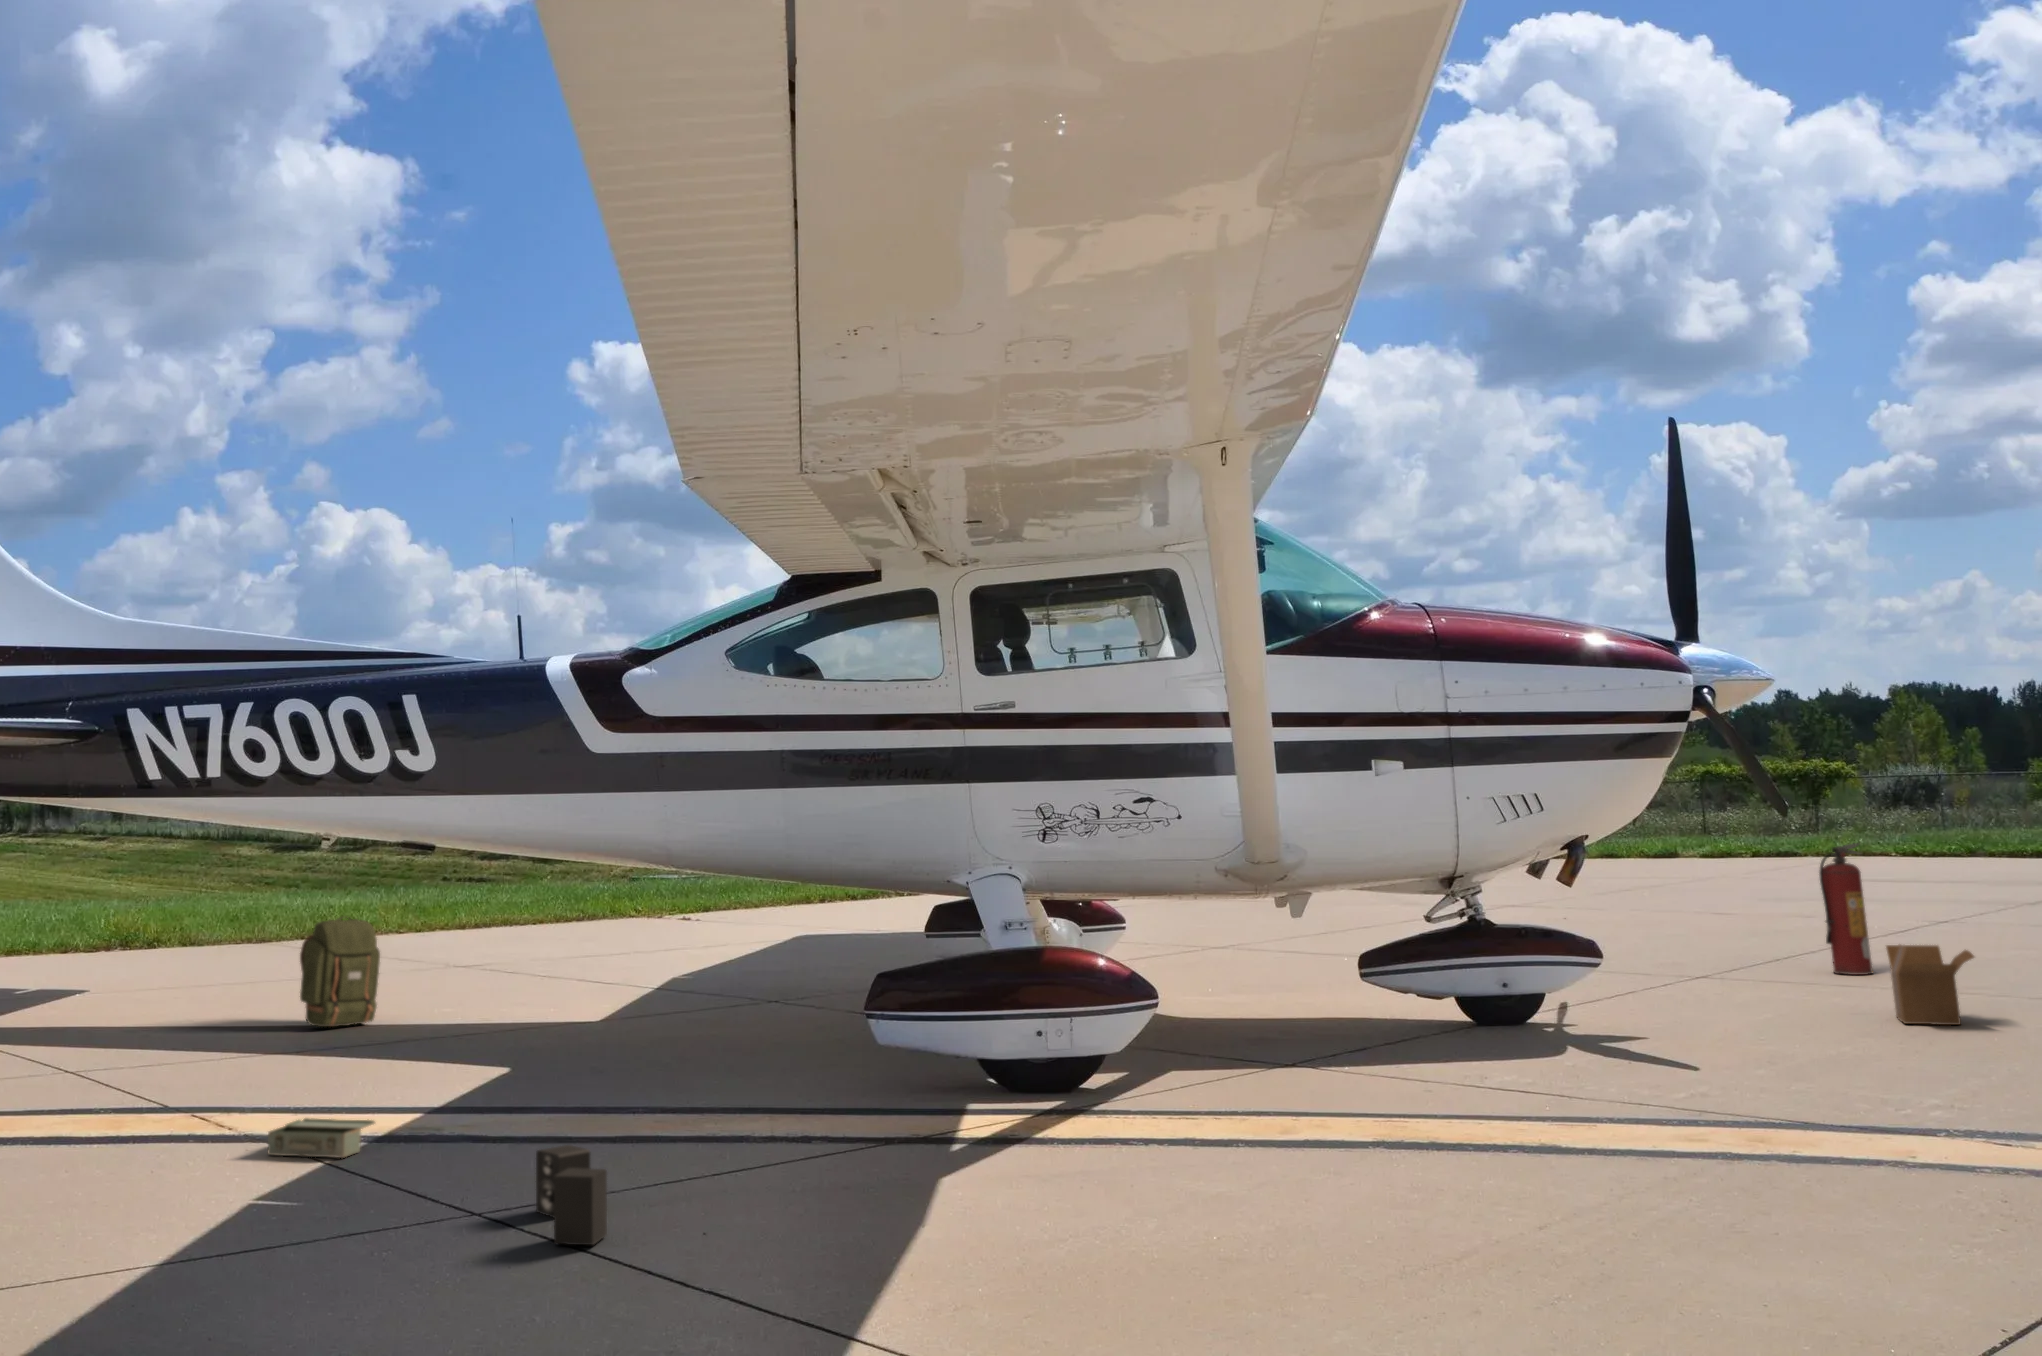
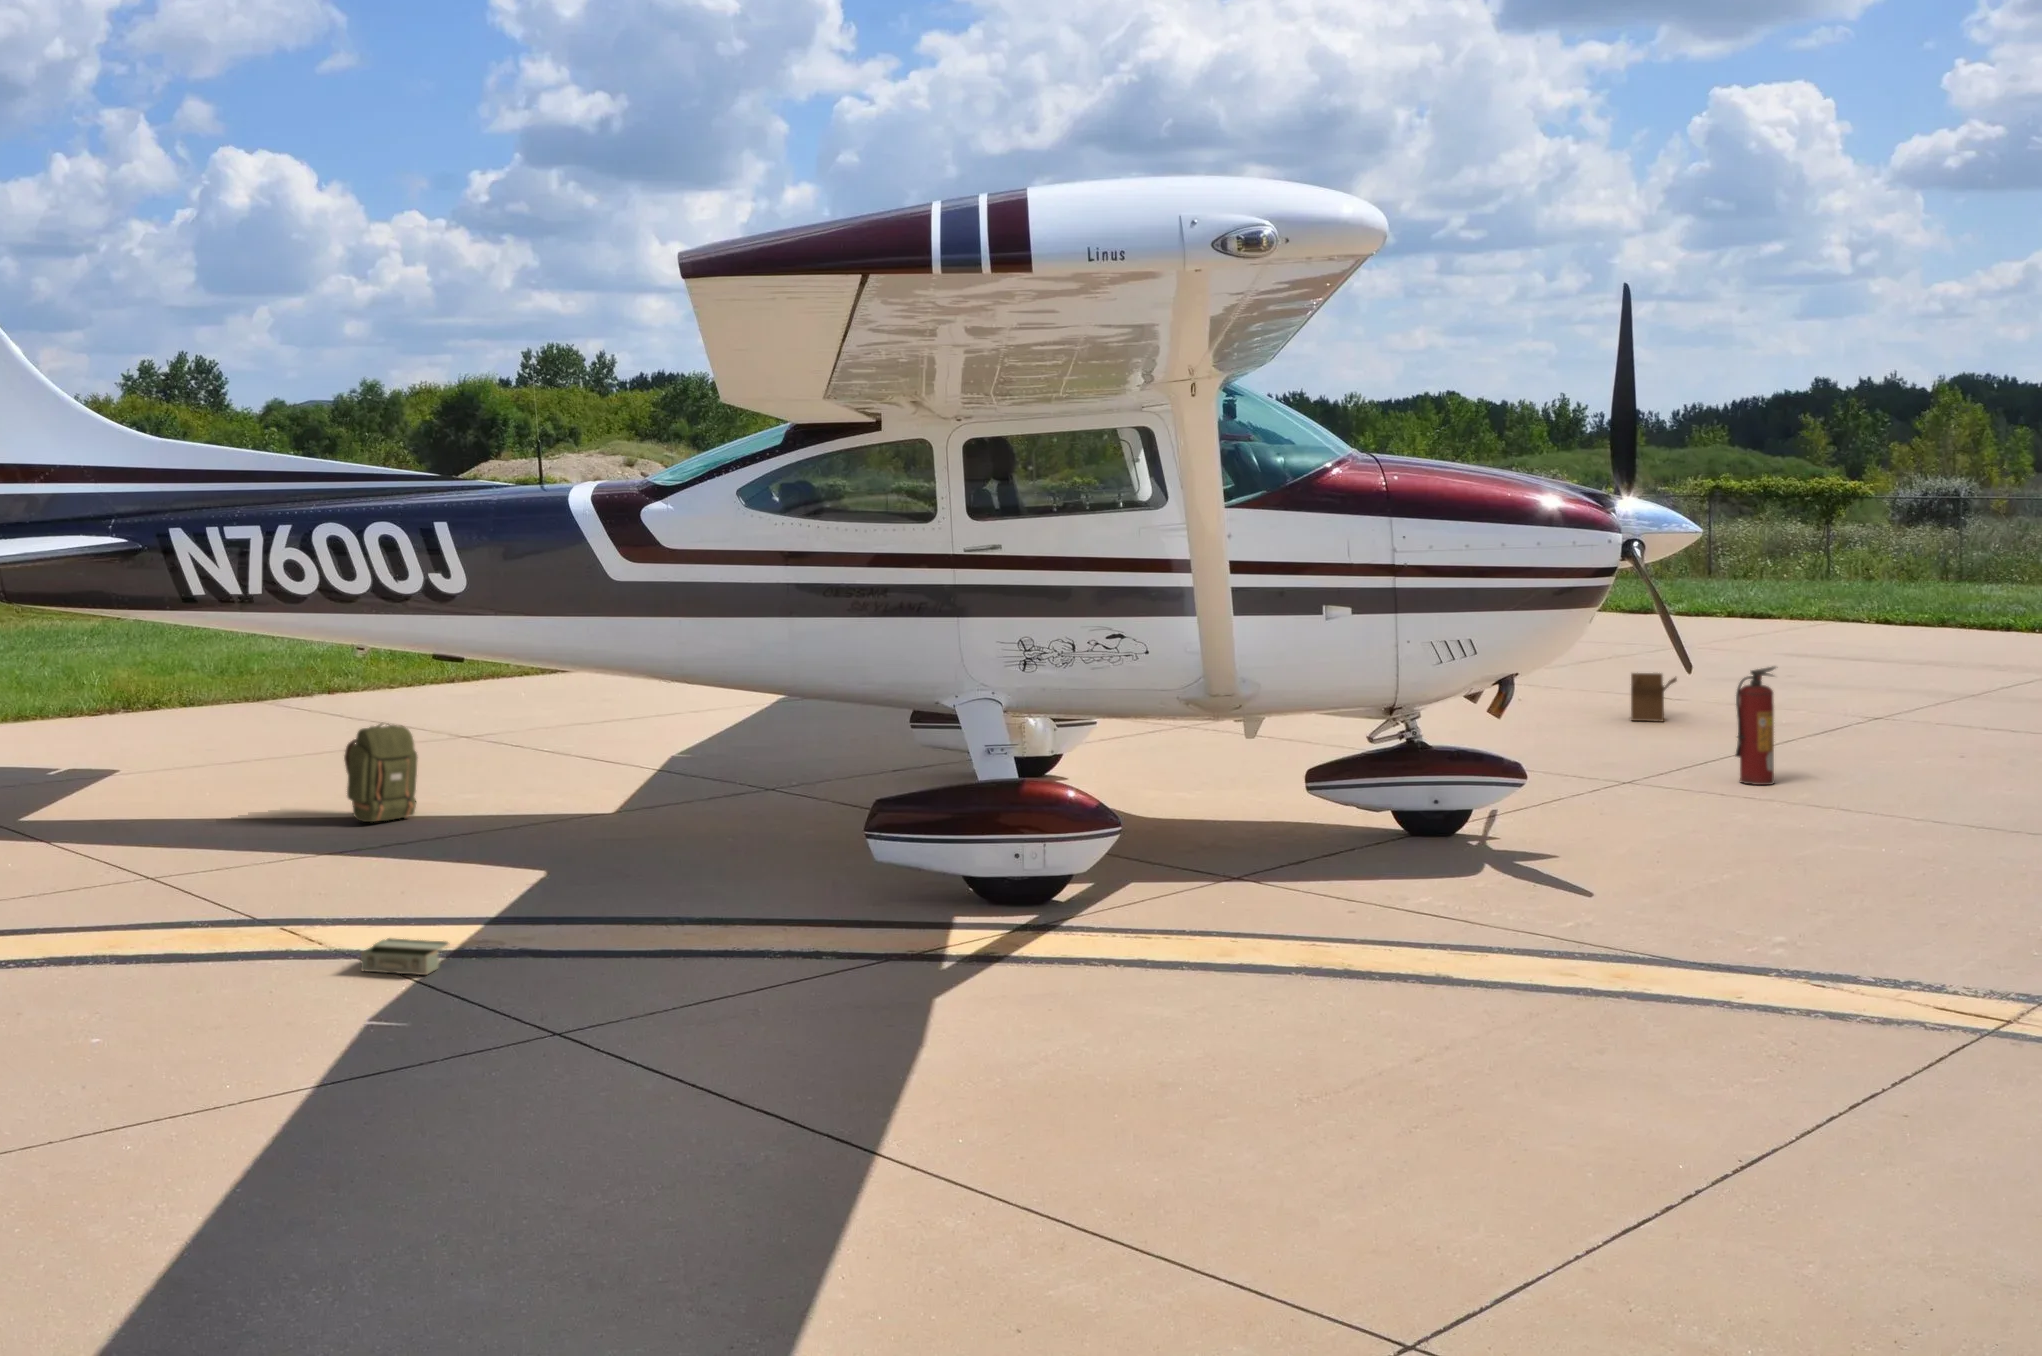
cardboard box: present [1886,945,1974,1025] -> present [1631,673,1677,722]
speaker: present [536,1145,607,1245] -> none [596,980,658,1068]

